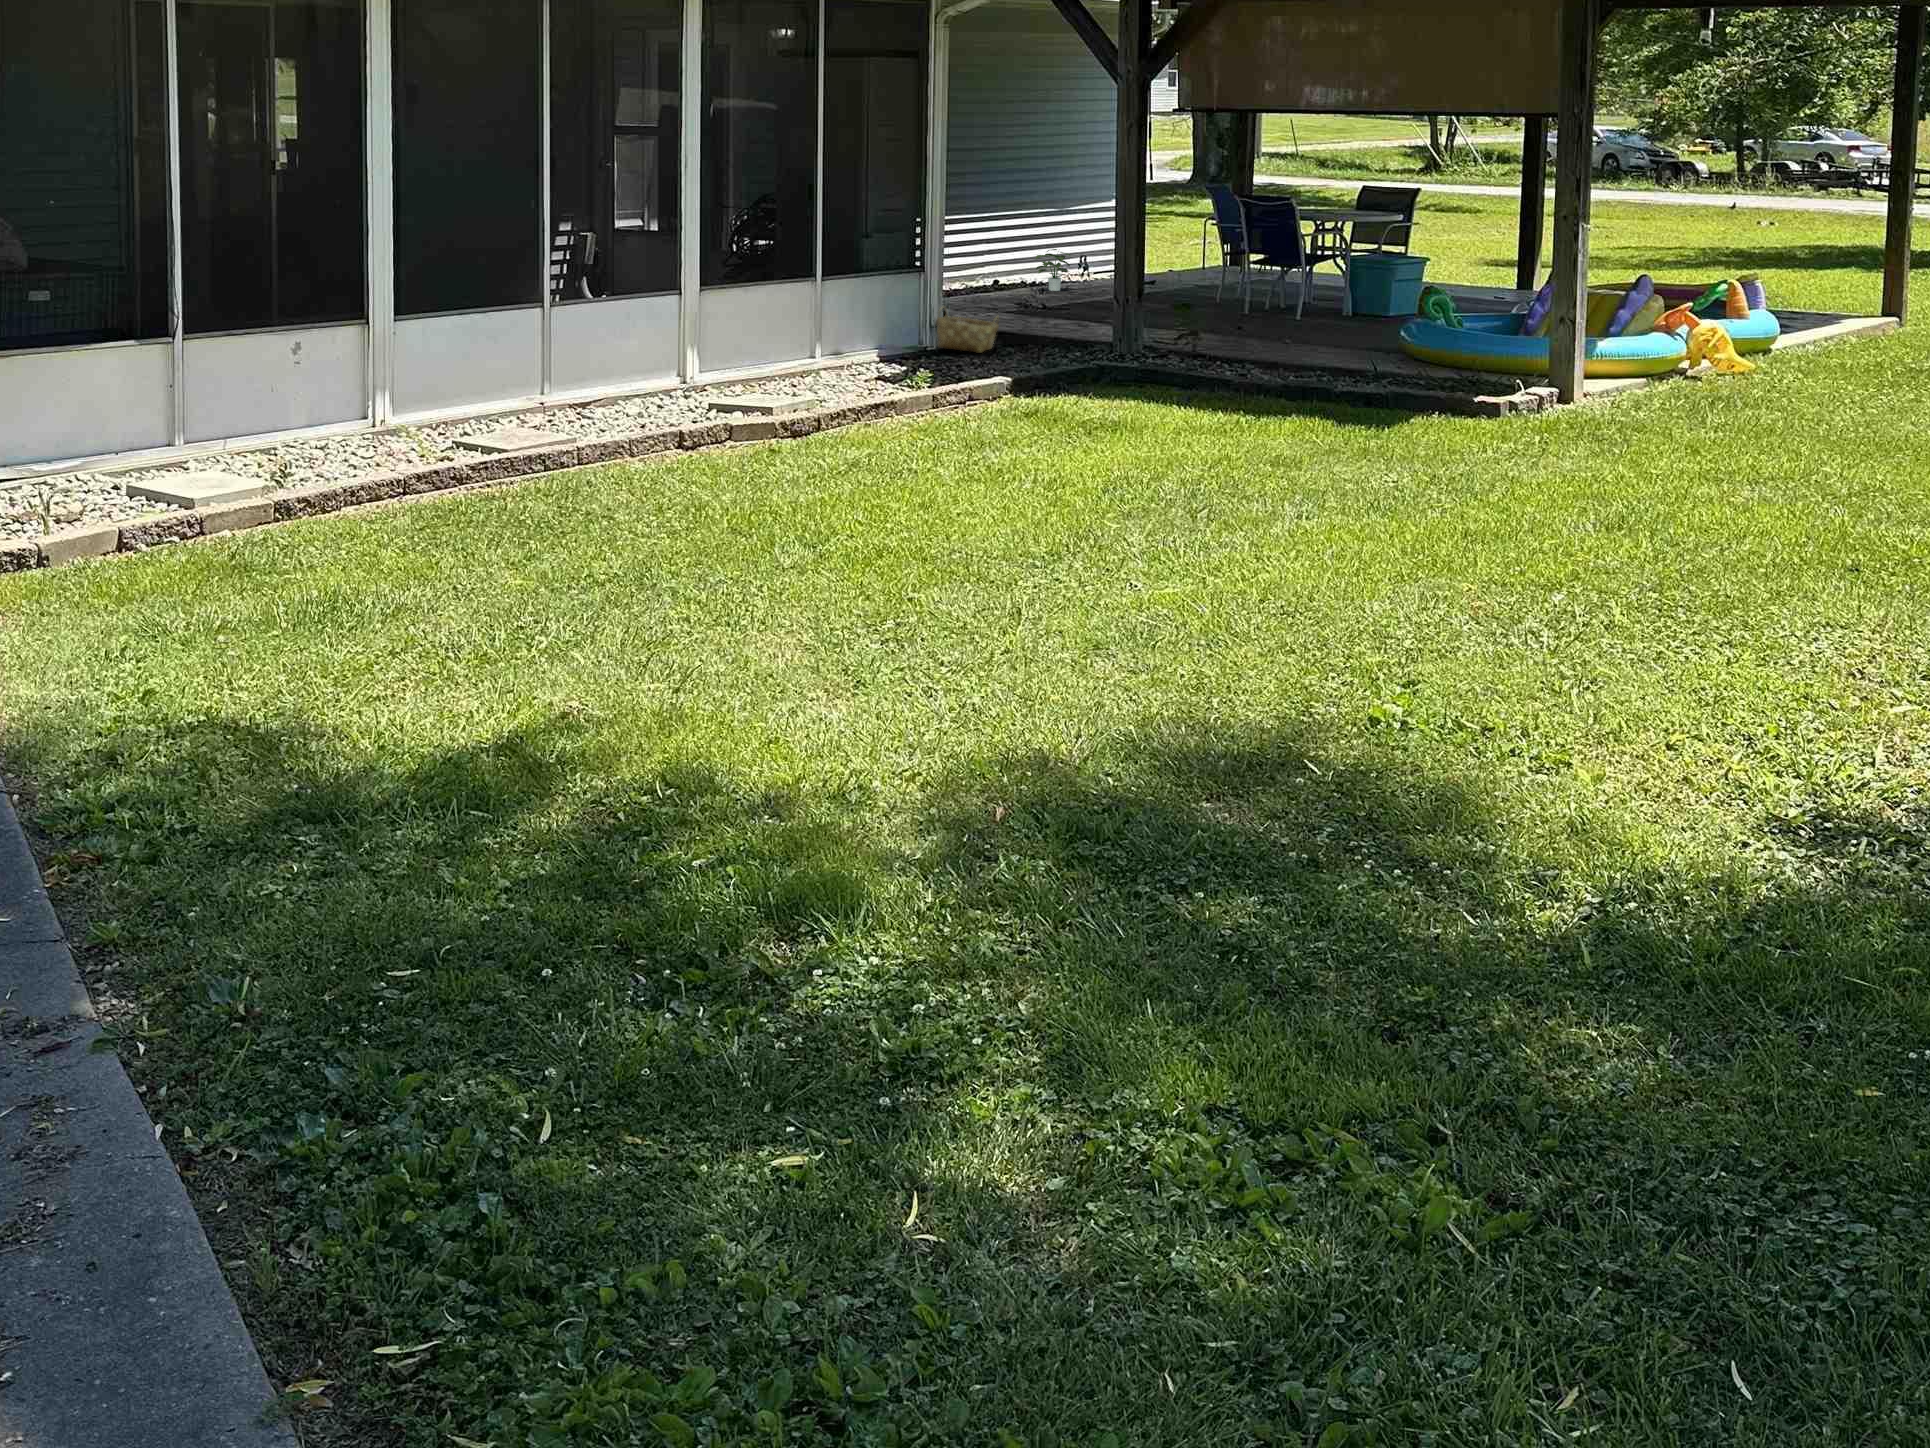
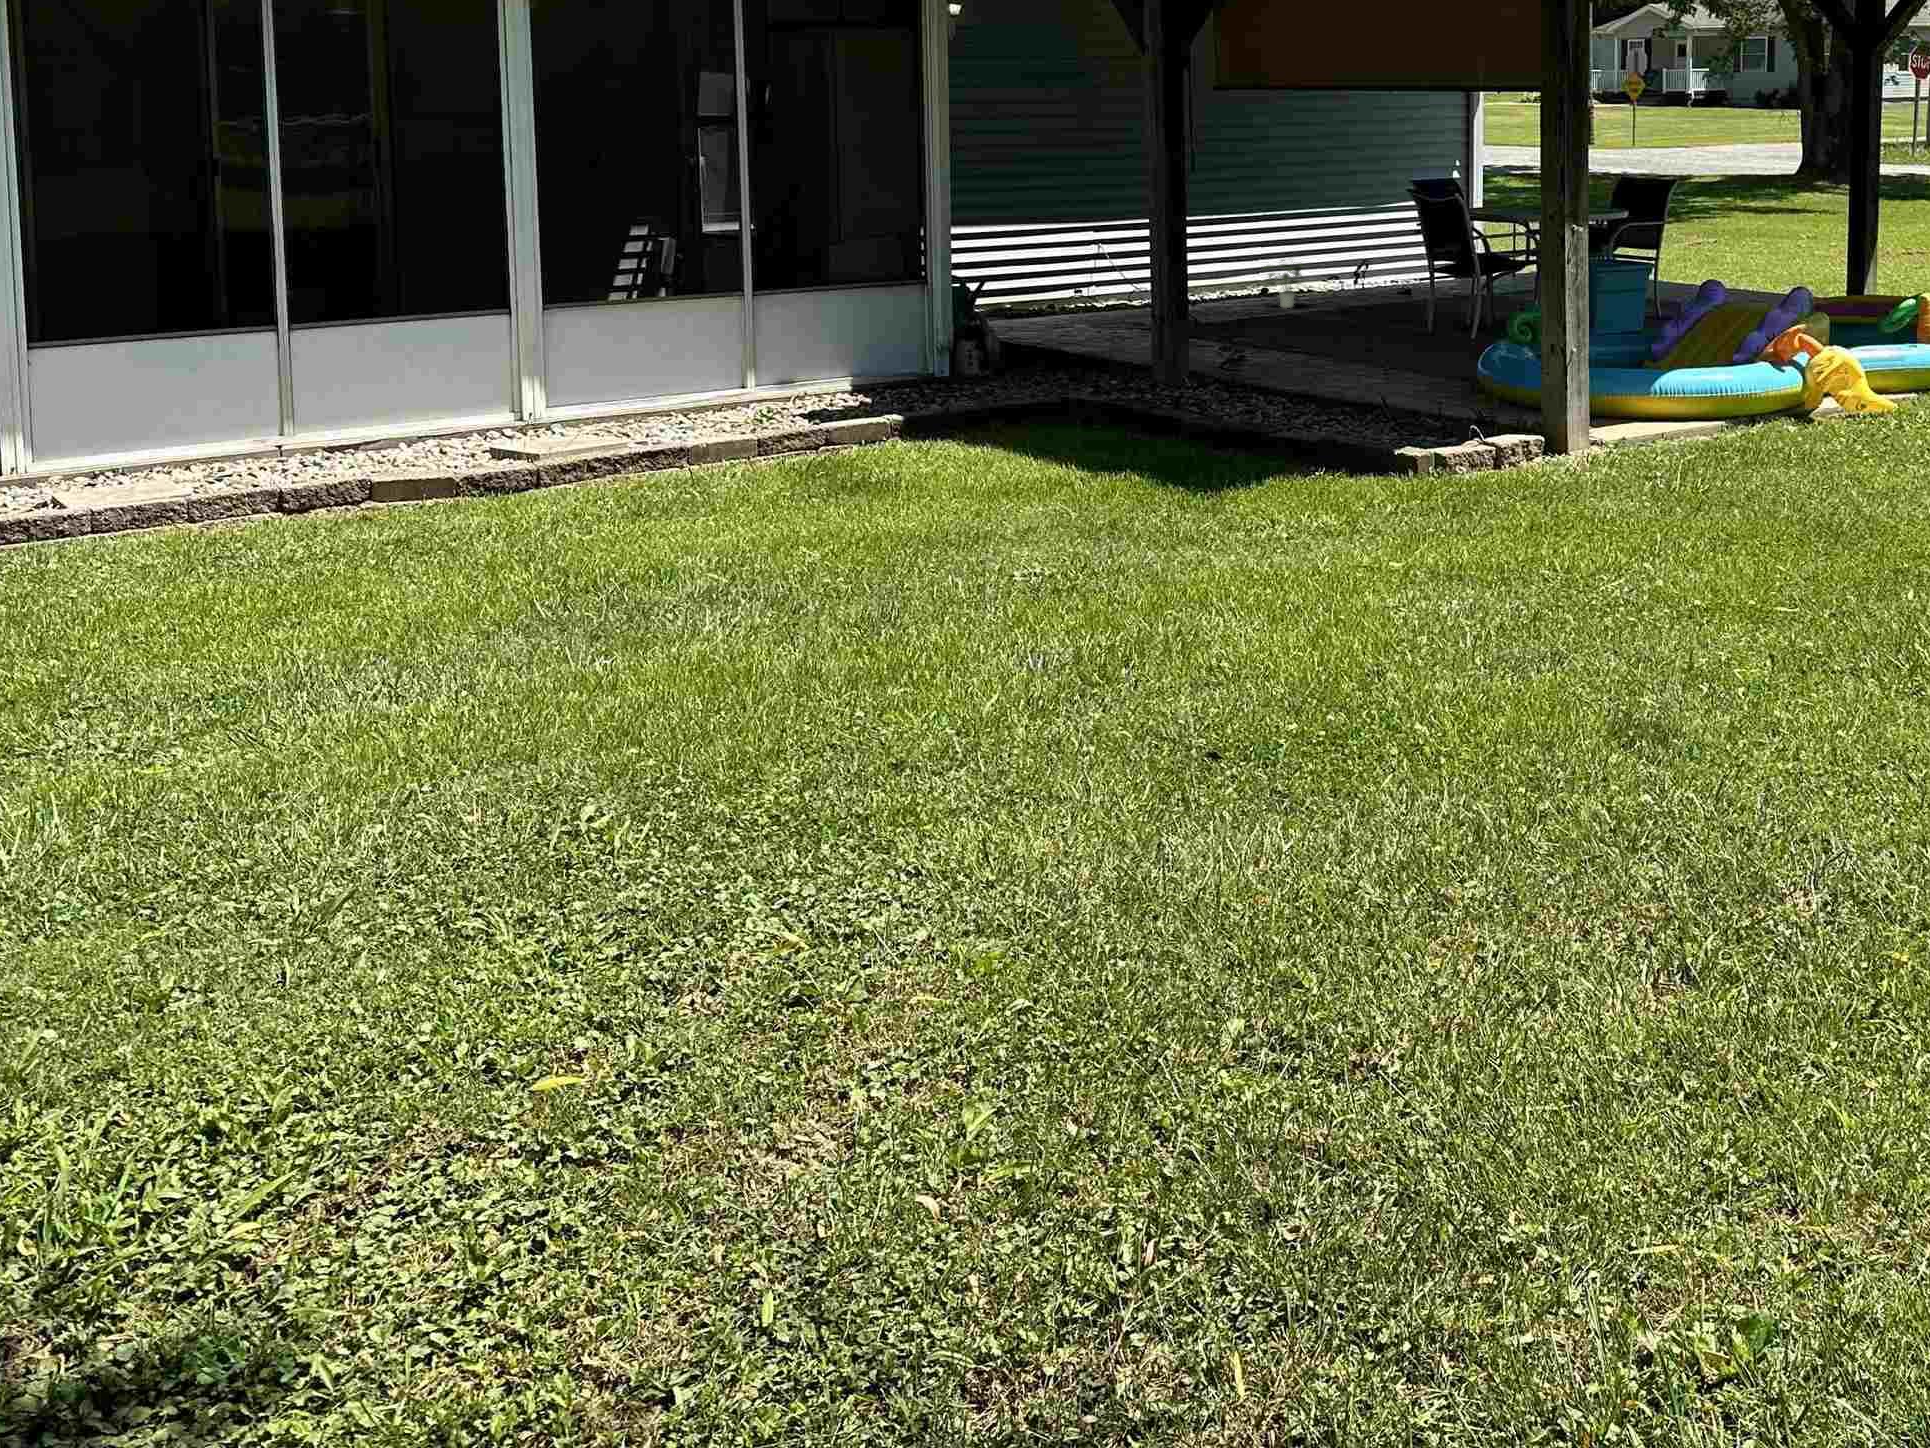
woven basket: present [936,306,1000,353] -> none [938,326,1014,383]

